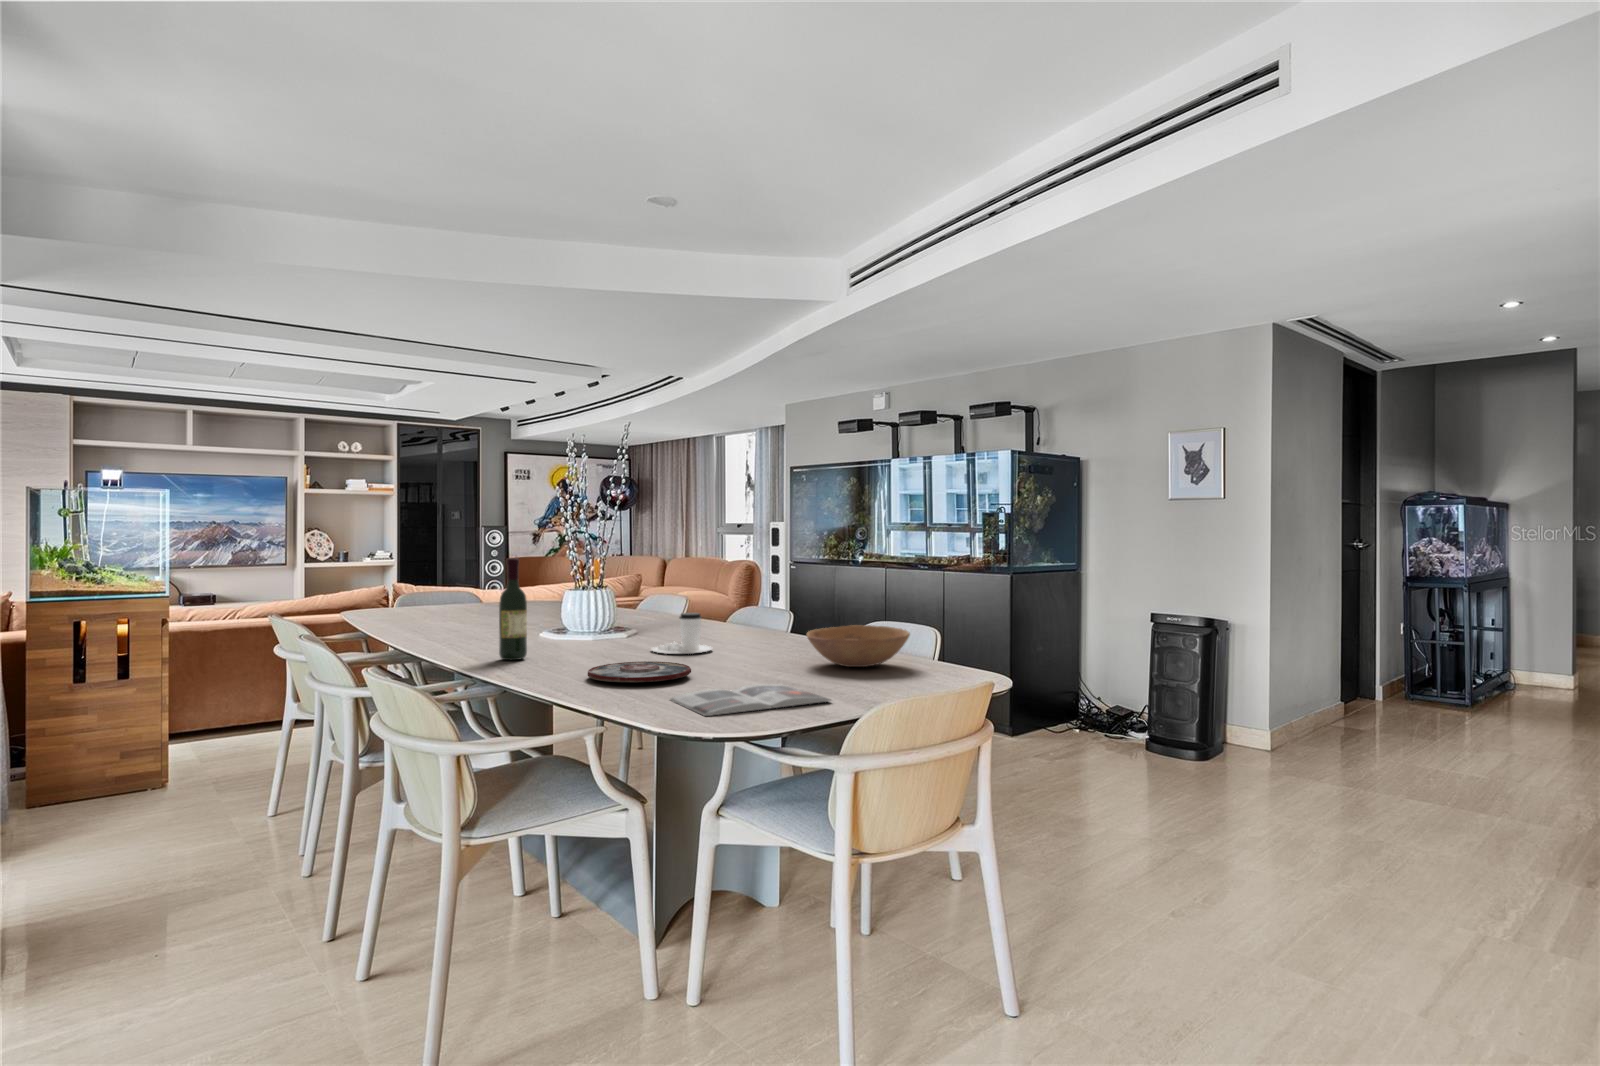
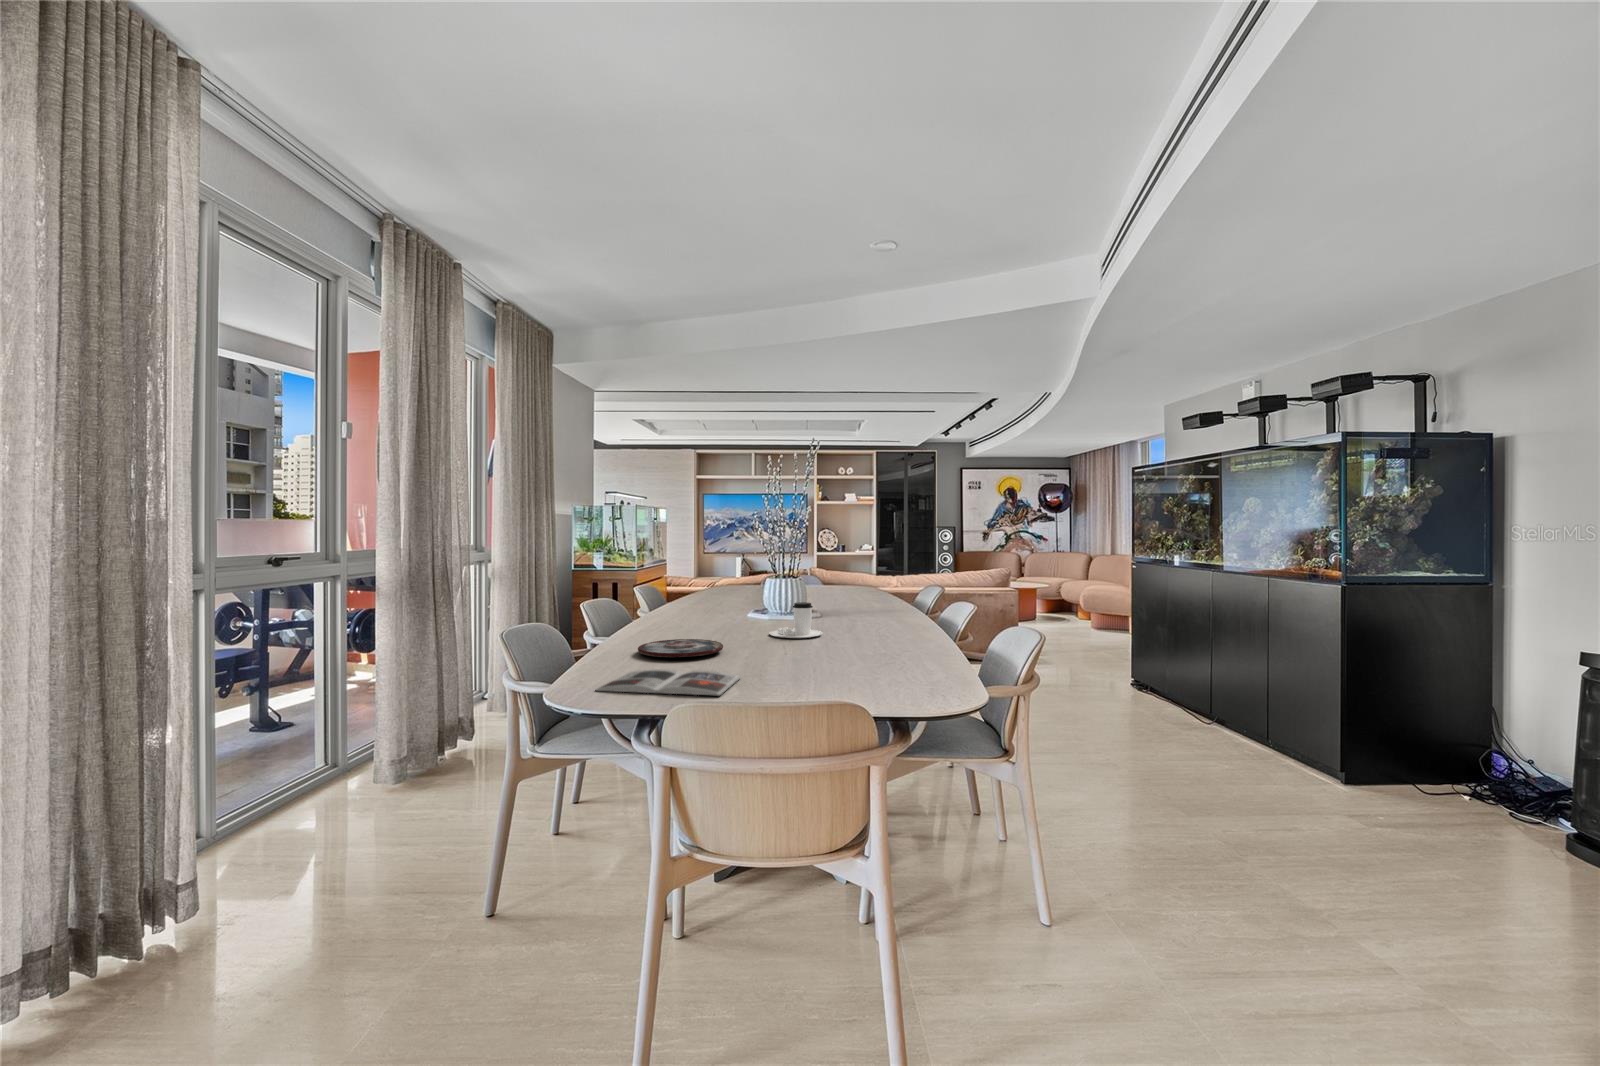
wine bottle: present [499,558,527,660] -> none [657,552,678,629]
bowl: present [807,625,910,667] -> none [828,626,932,668]

